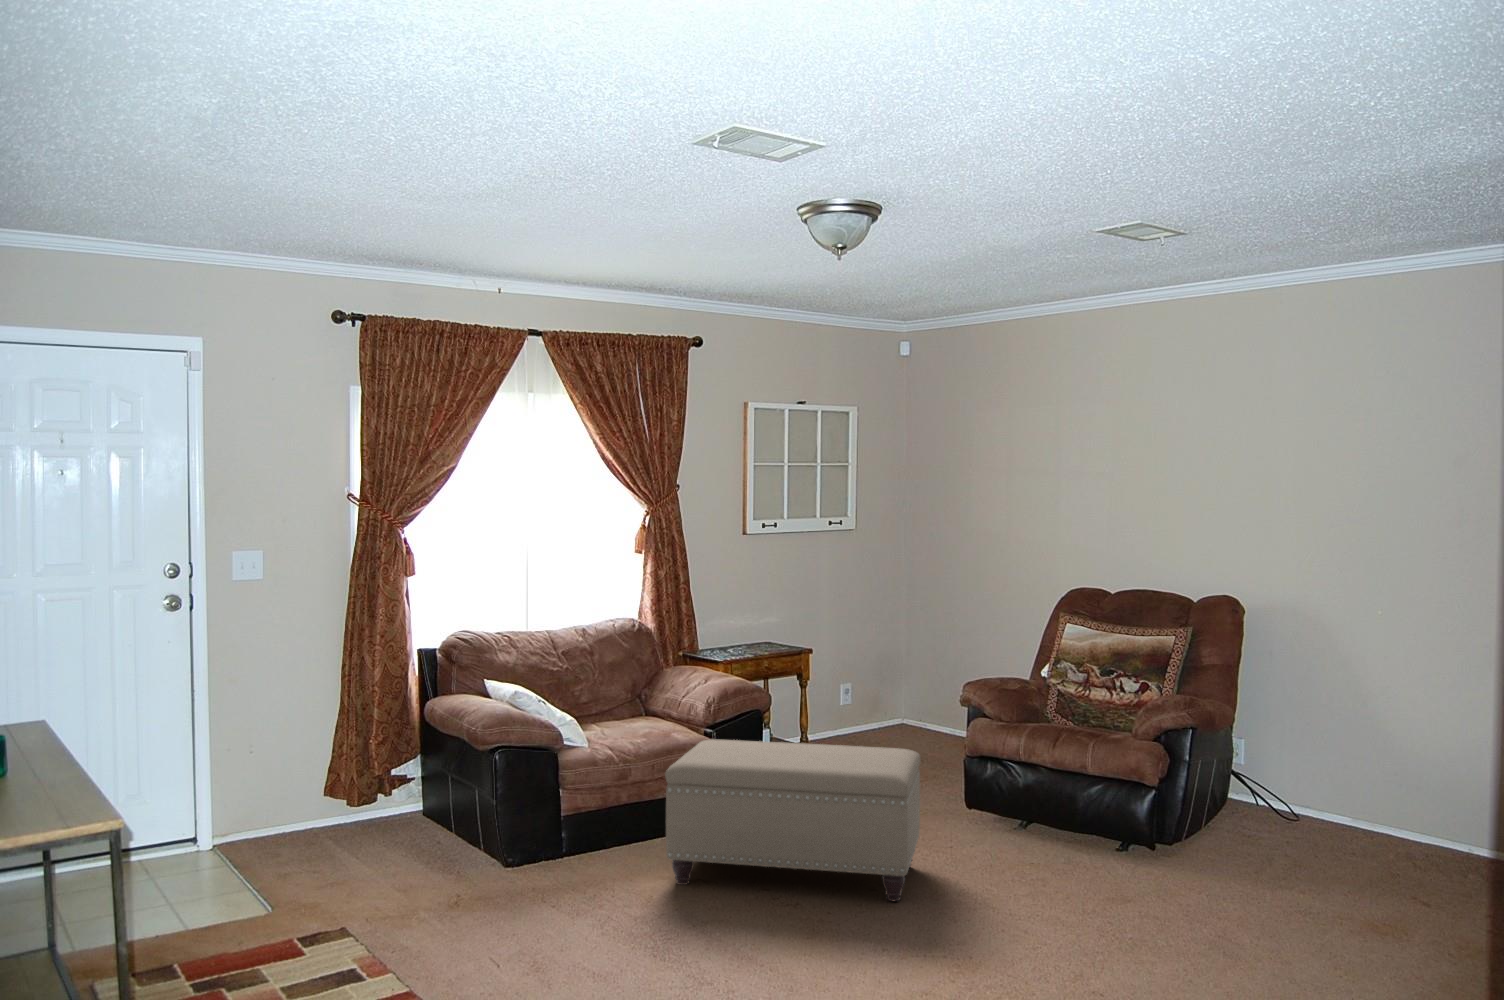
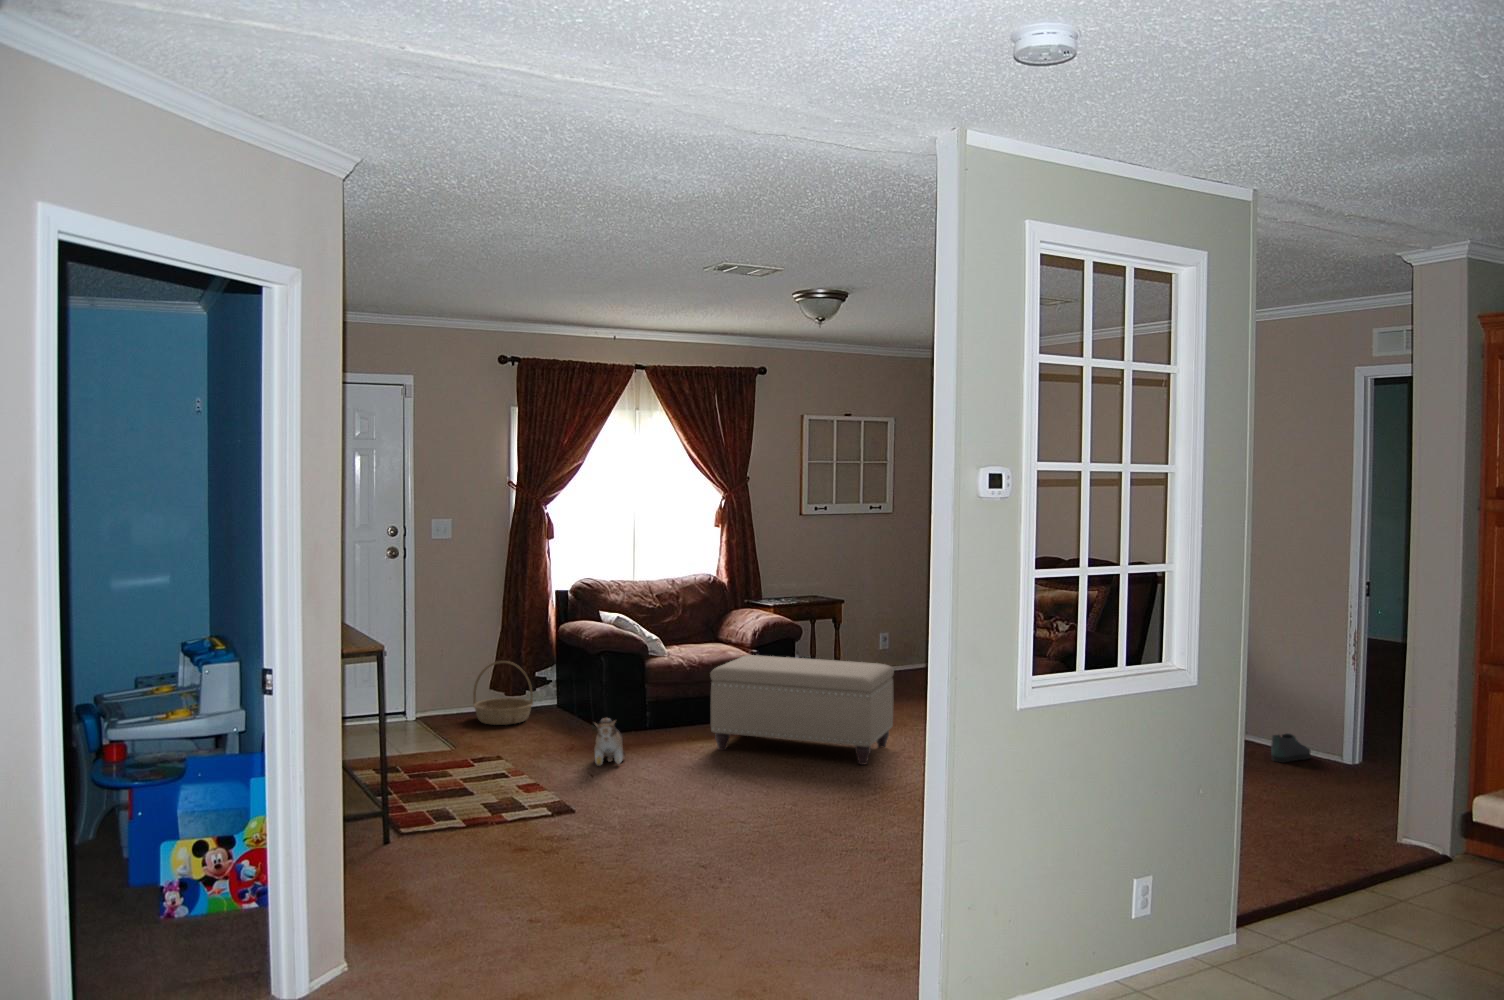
basket: none [300,758,391,854] -> present [473,661,533,725]
shoe: none [1430,827,1476,869] -> present [1271,733,1311,763]
plush toy: none [502,854,546,927] -> present [594,718,625,766]

